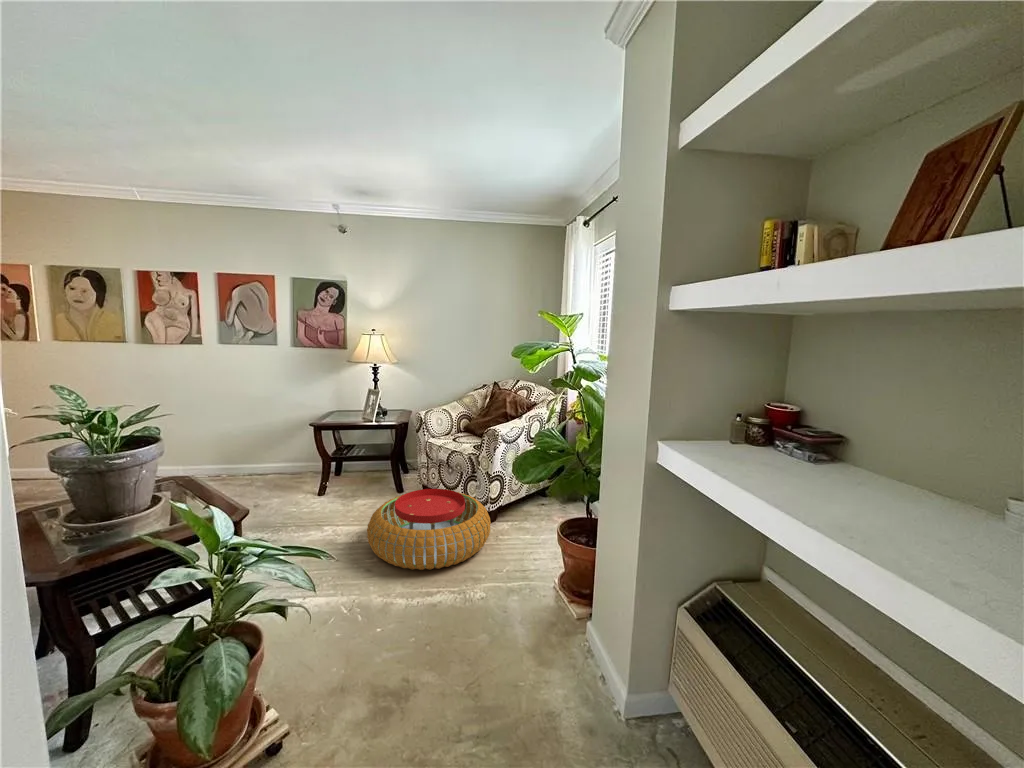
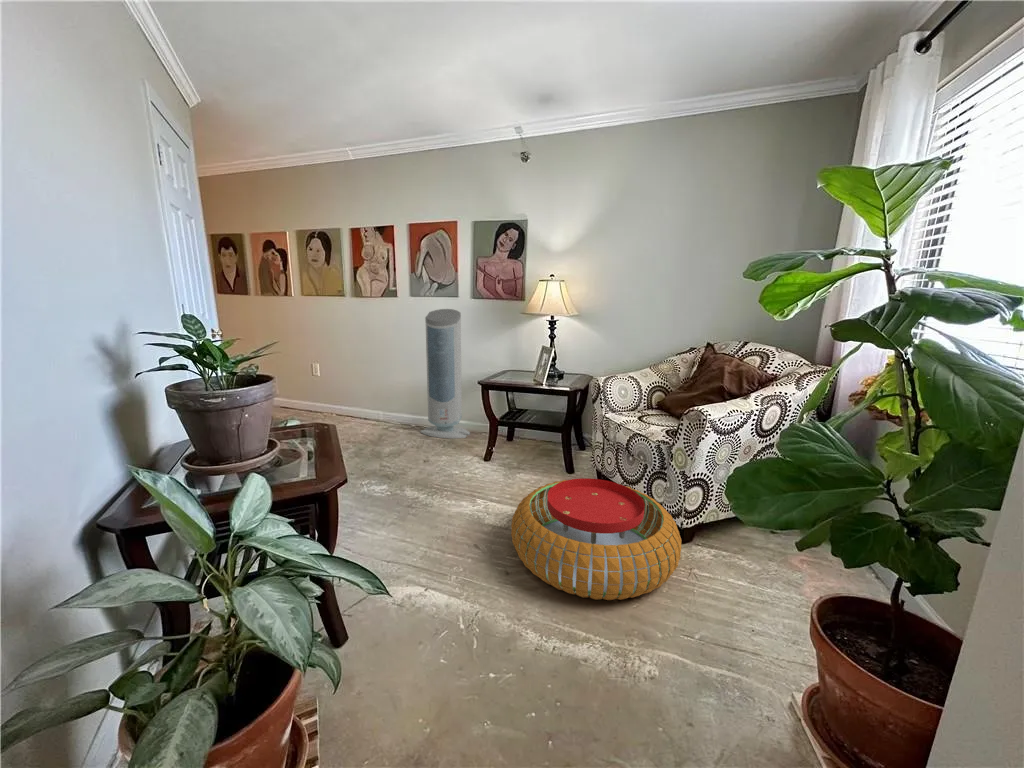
air purifier: none [238,357,295,483] -> present [420,309,470,438]

